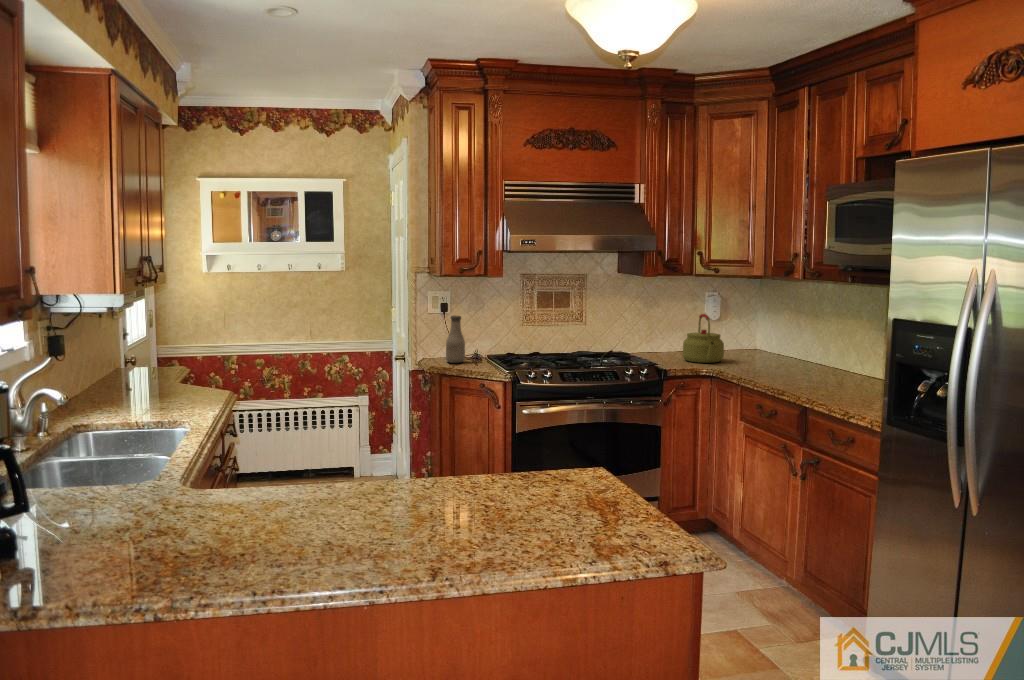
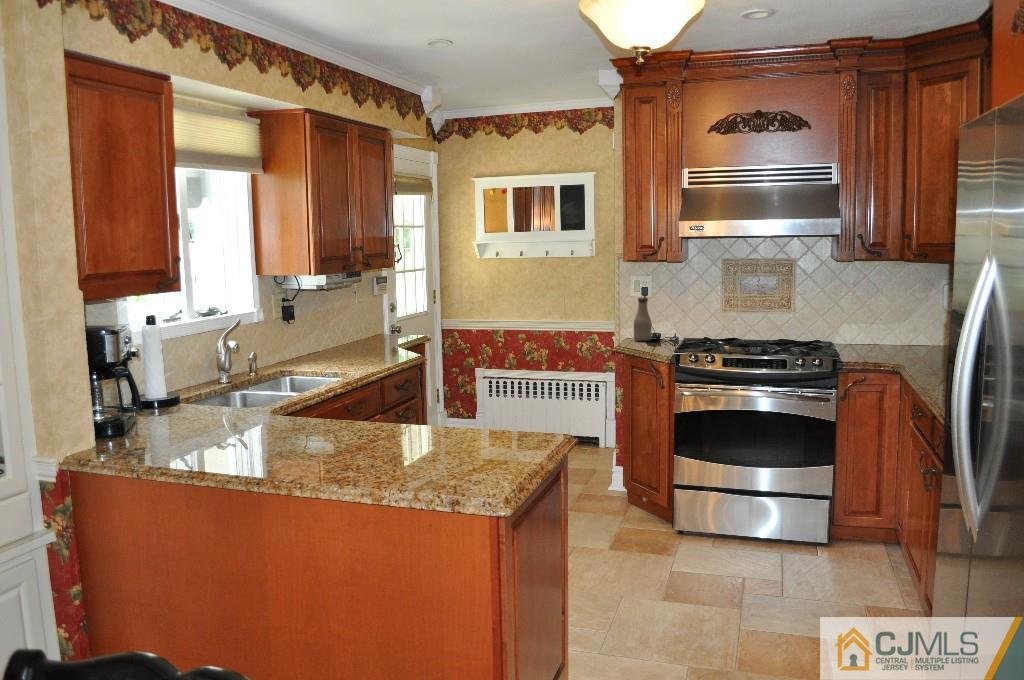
kettle: present [683,314,724,363] -> none [878,299,925,352]

